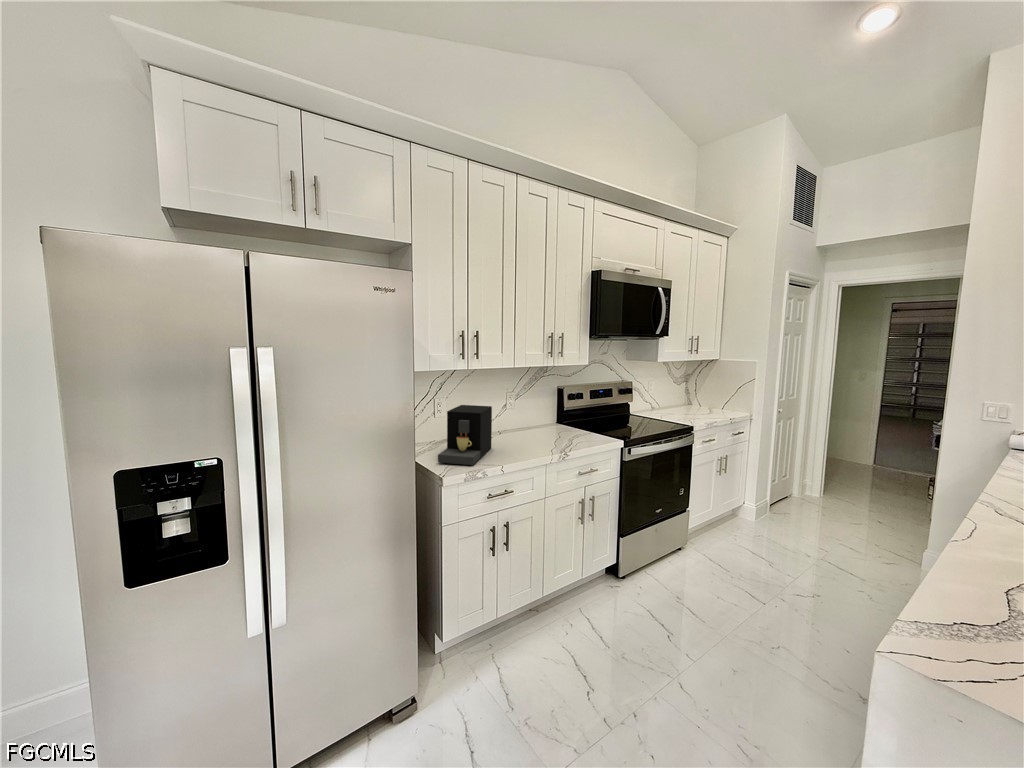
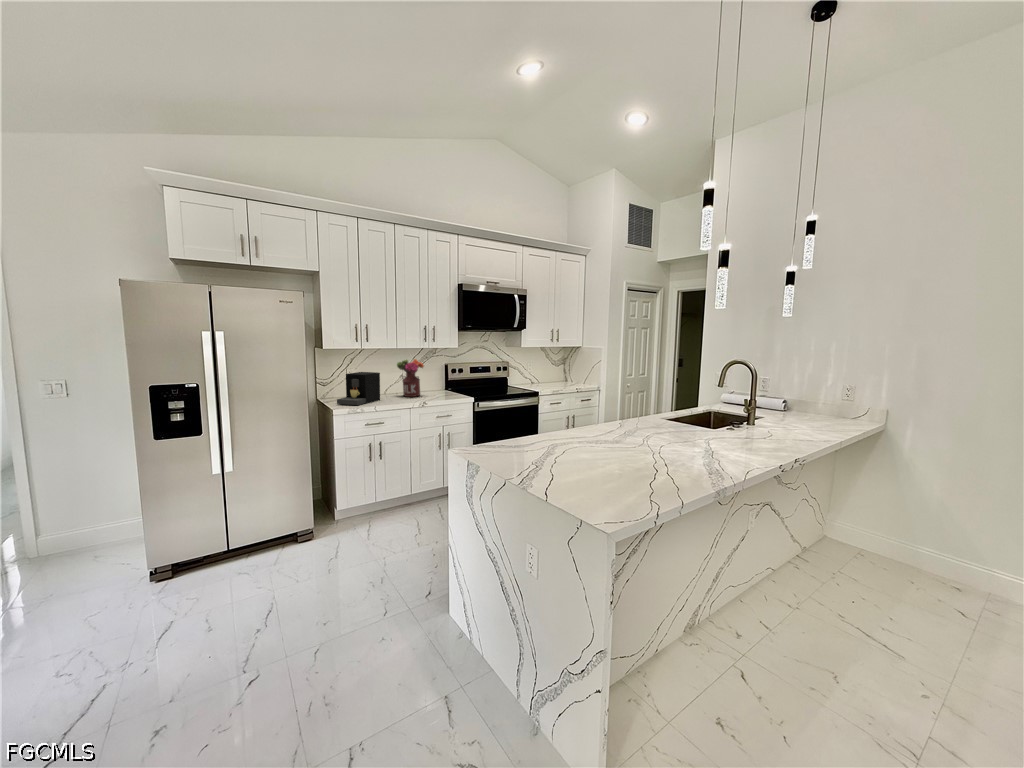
flower arrangement: none [505,382,546,440] -> present [397,359,424,397]

